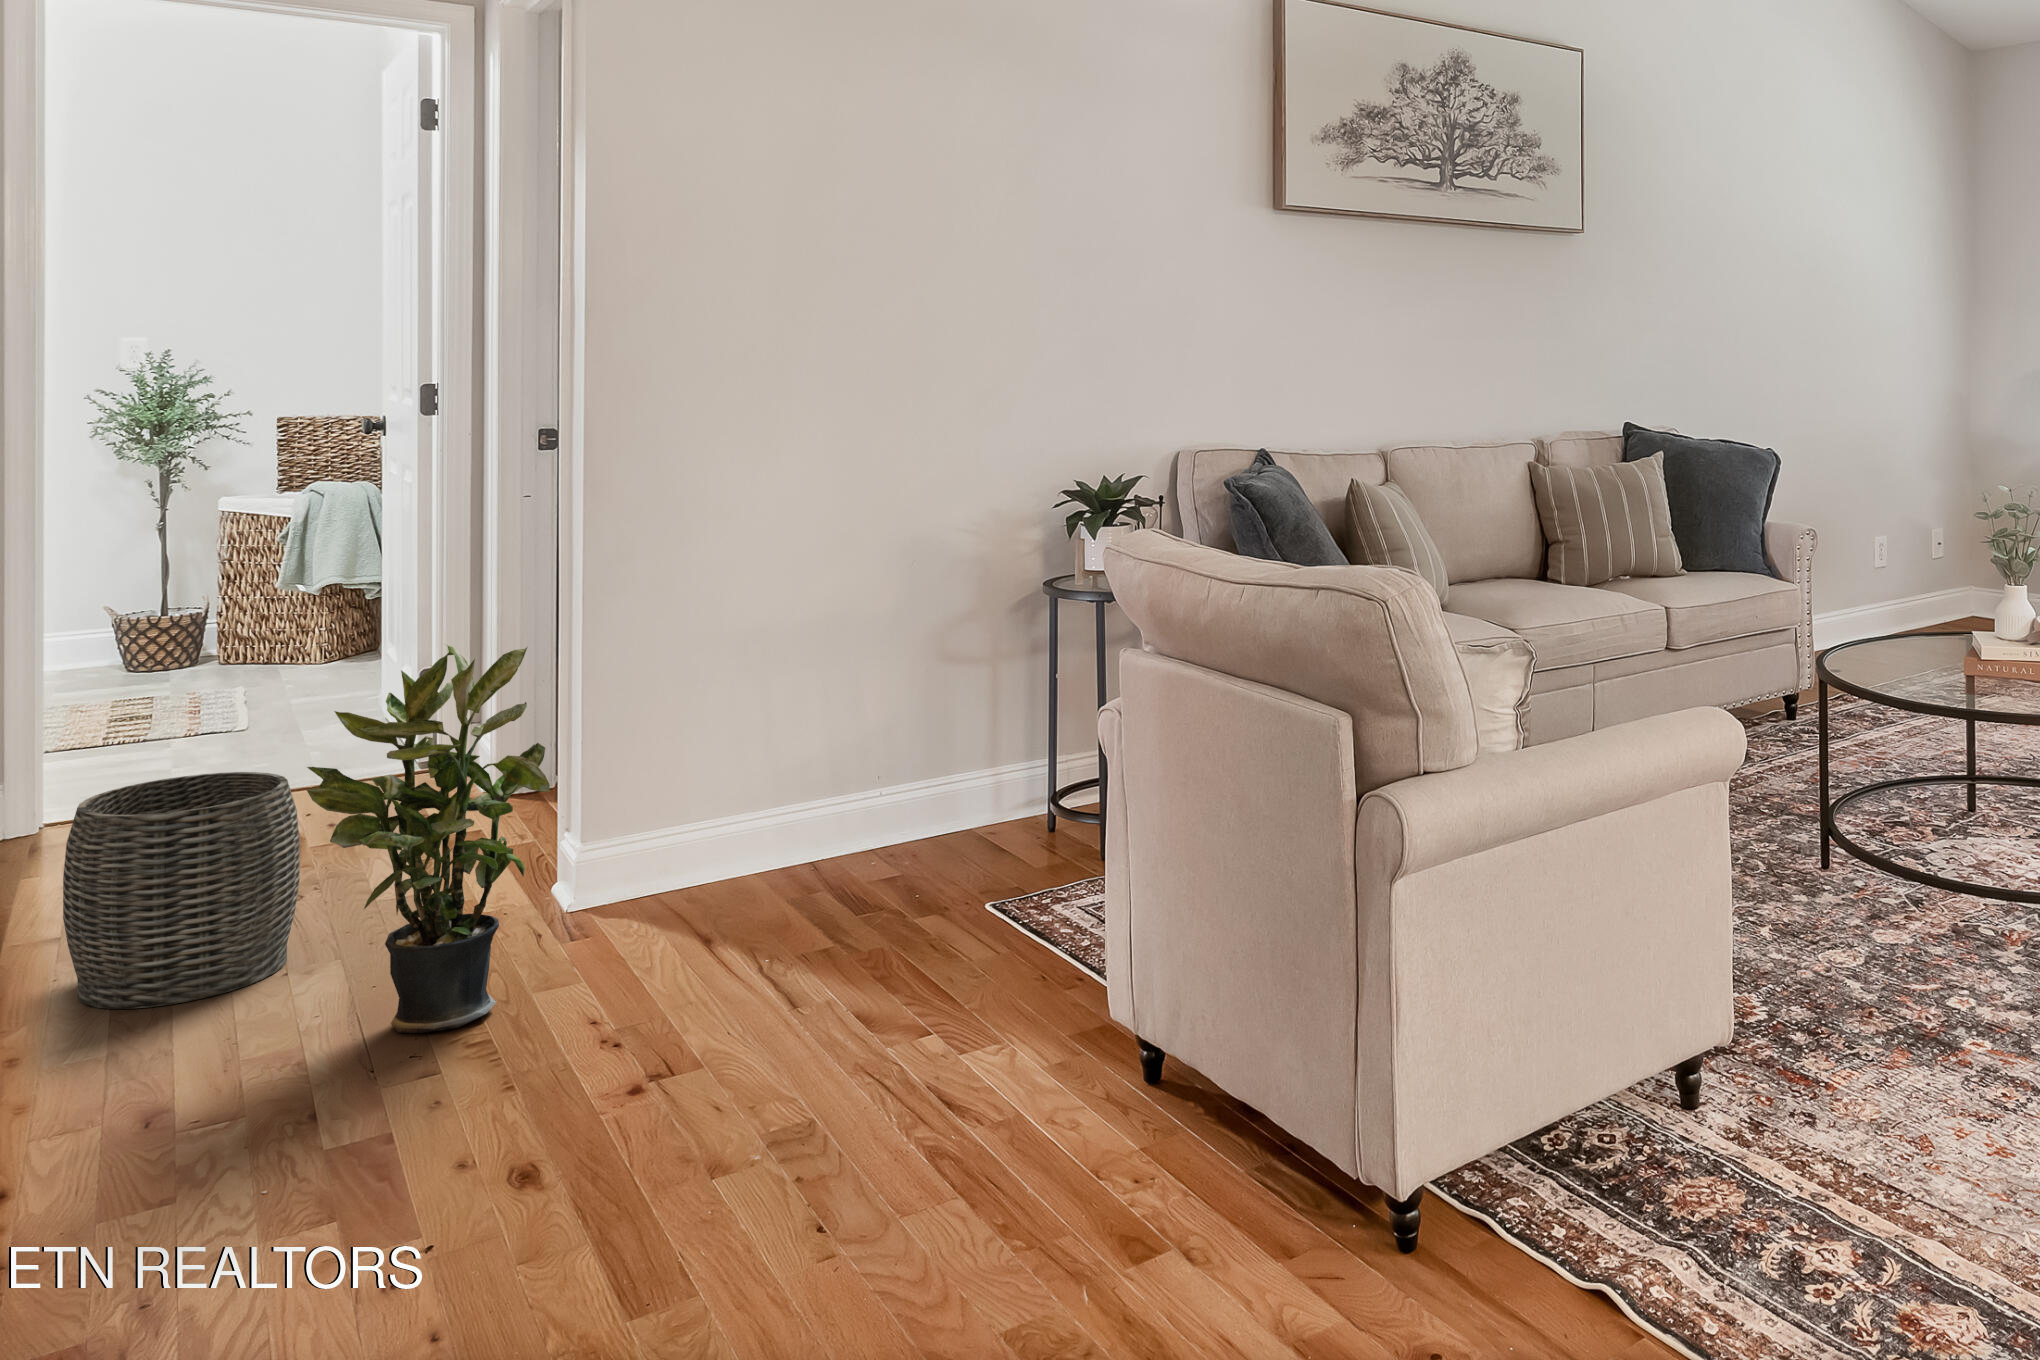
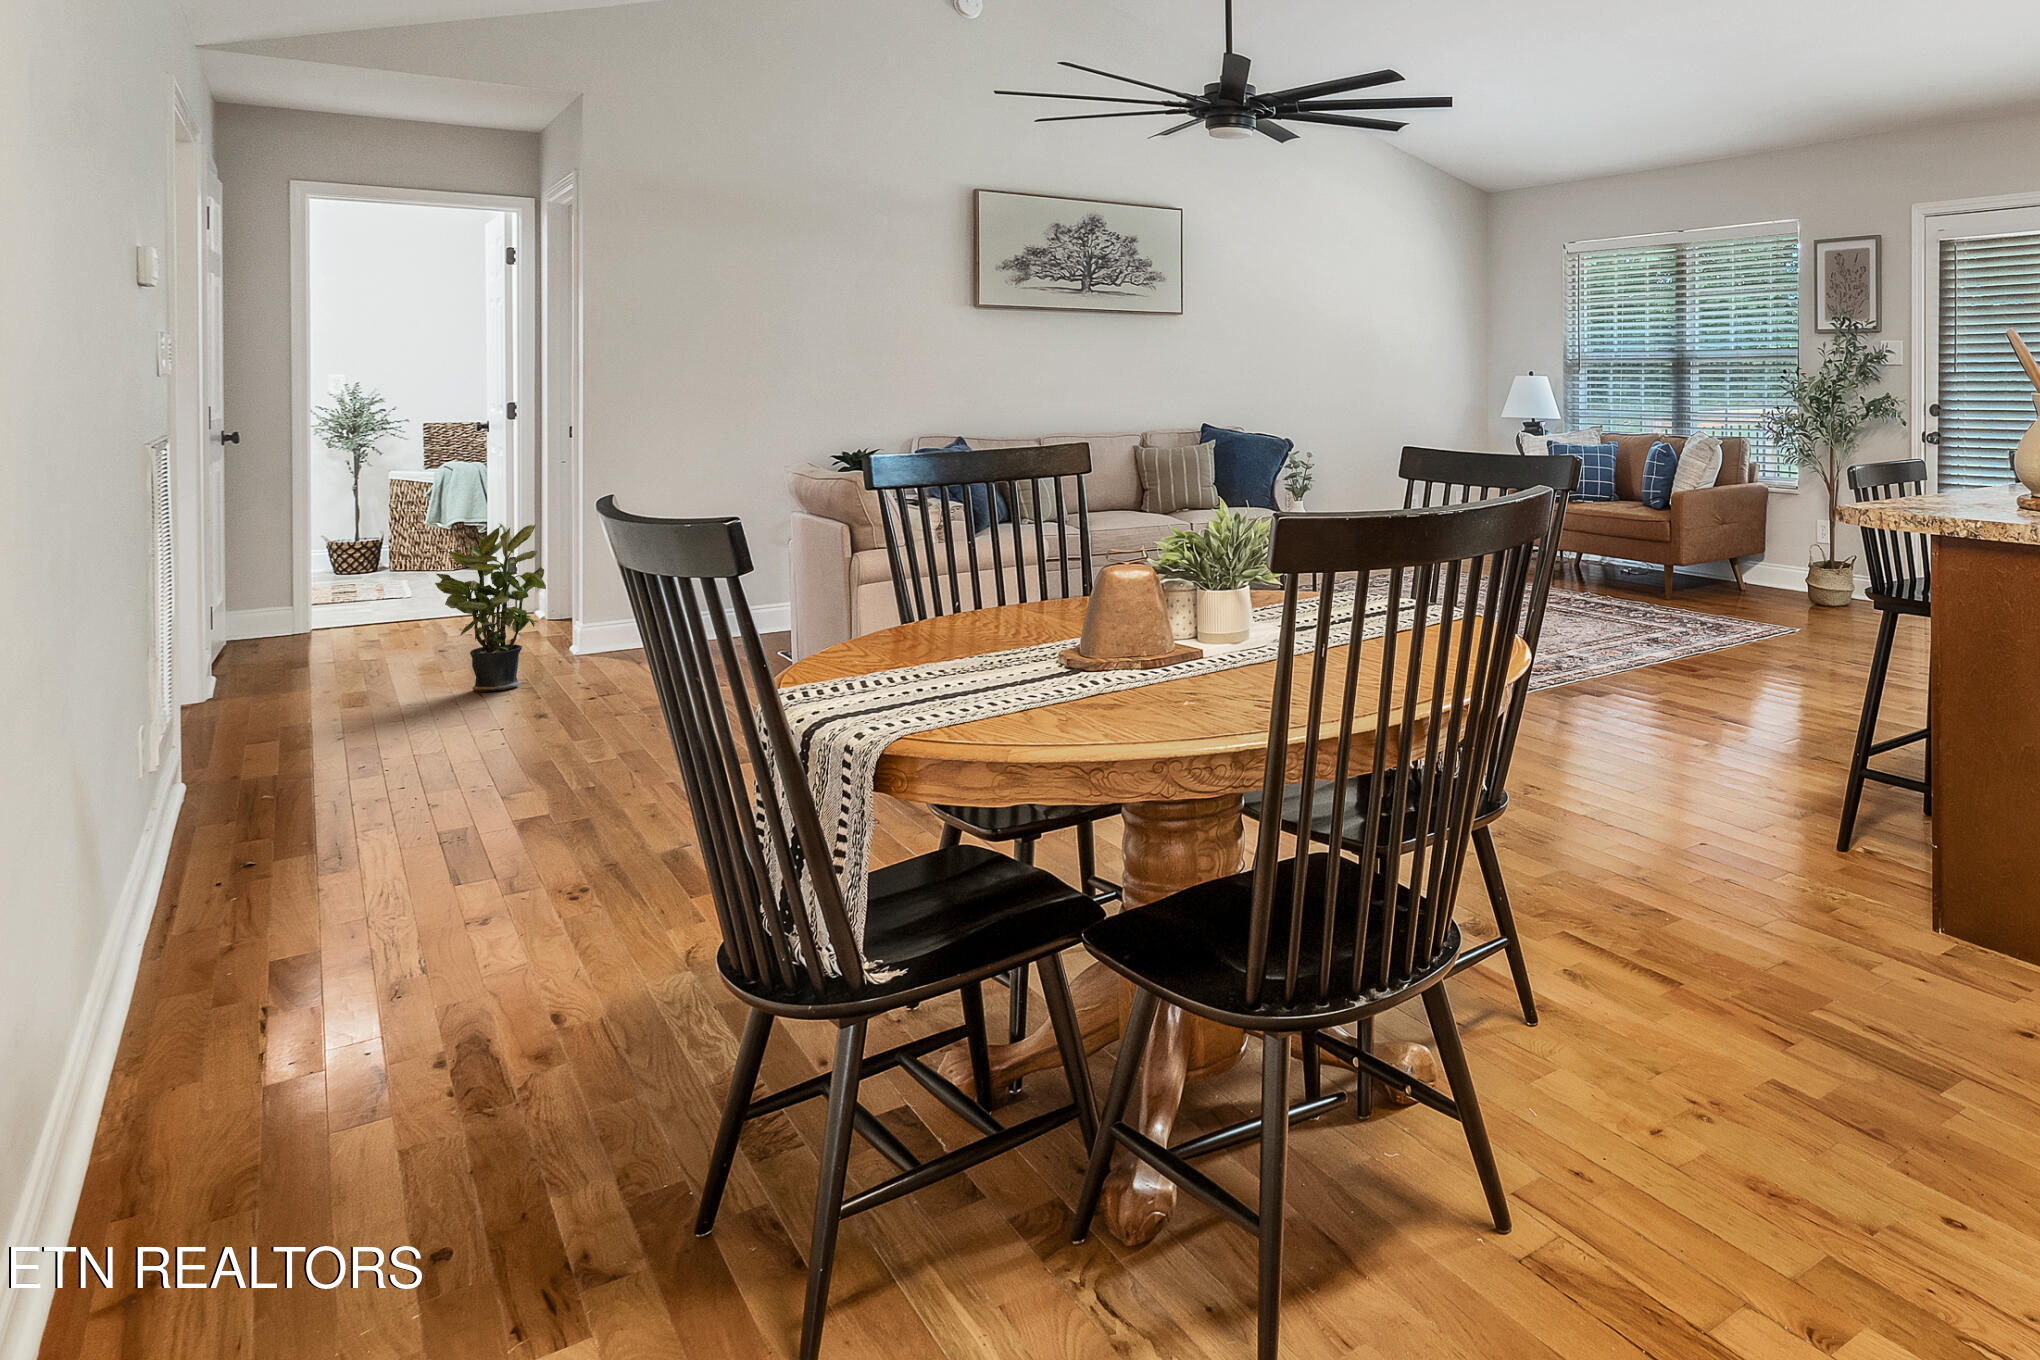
woven basket: present [63,772,300,1009] -> none [324,588,433,687]

